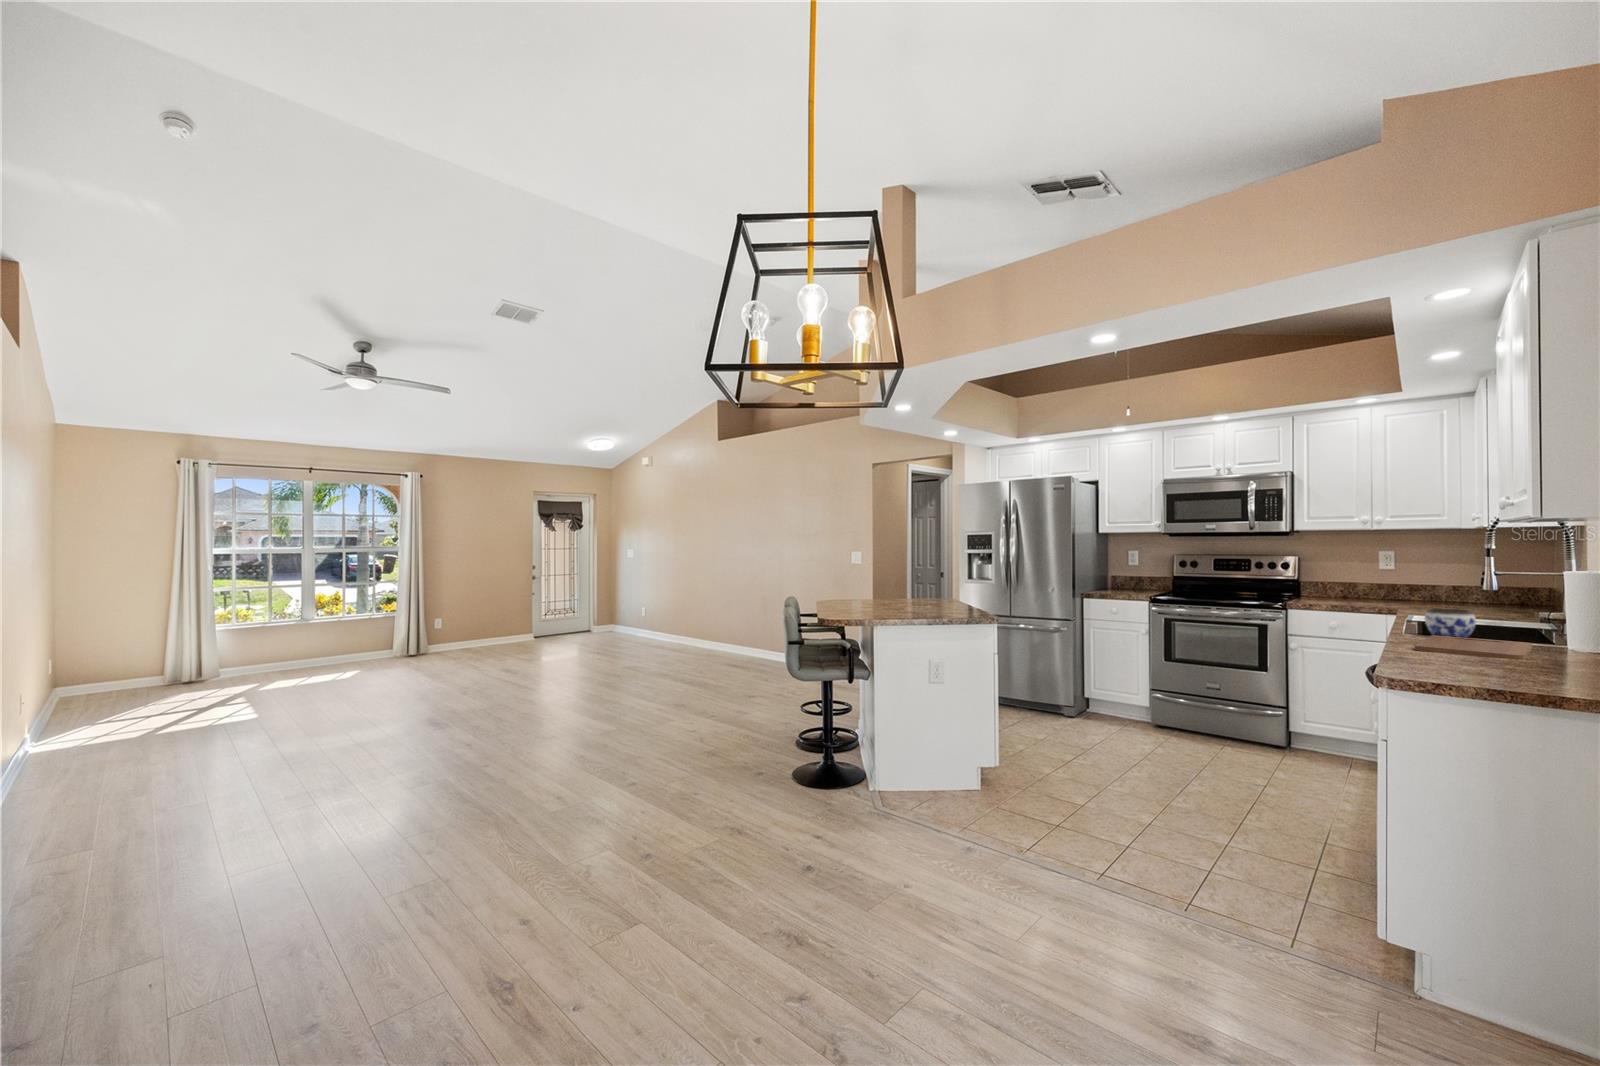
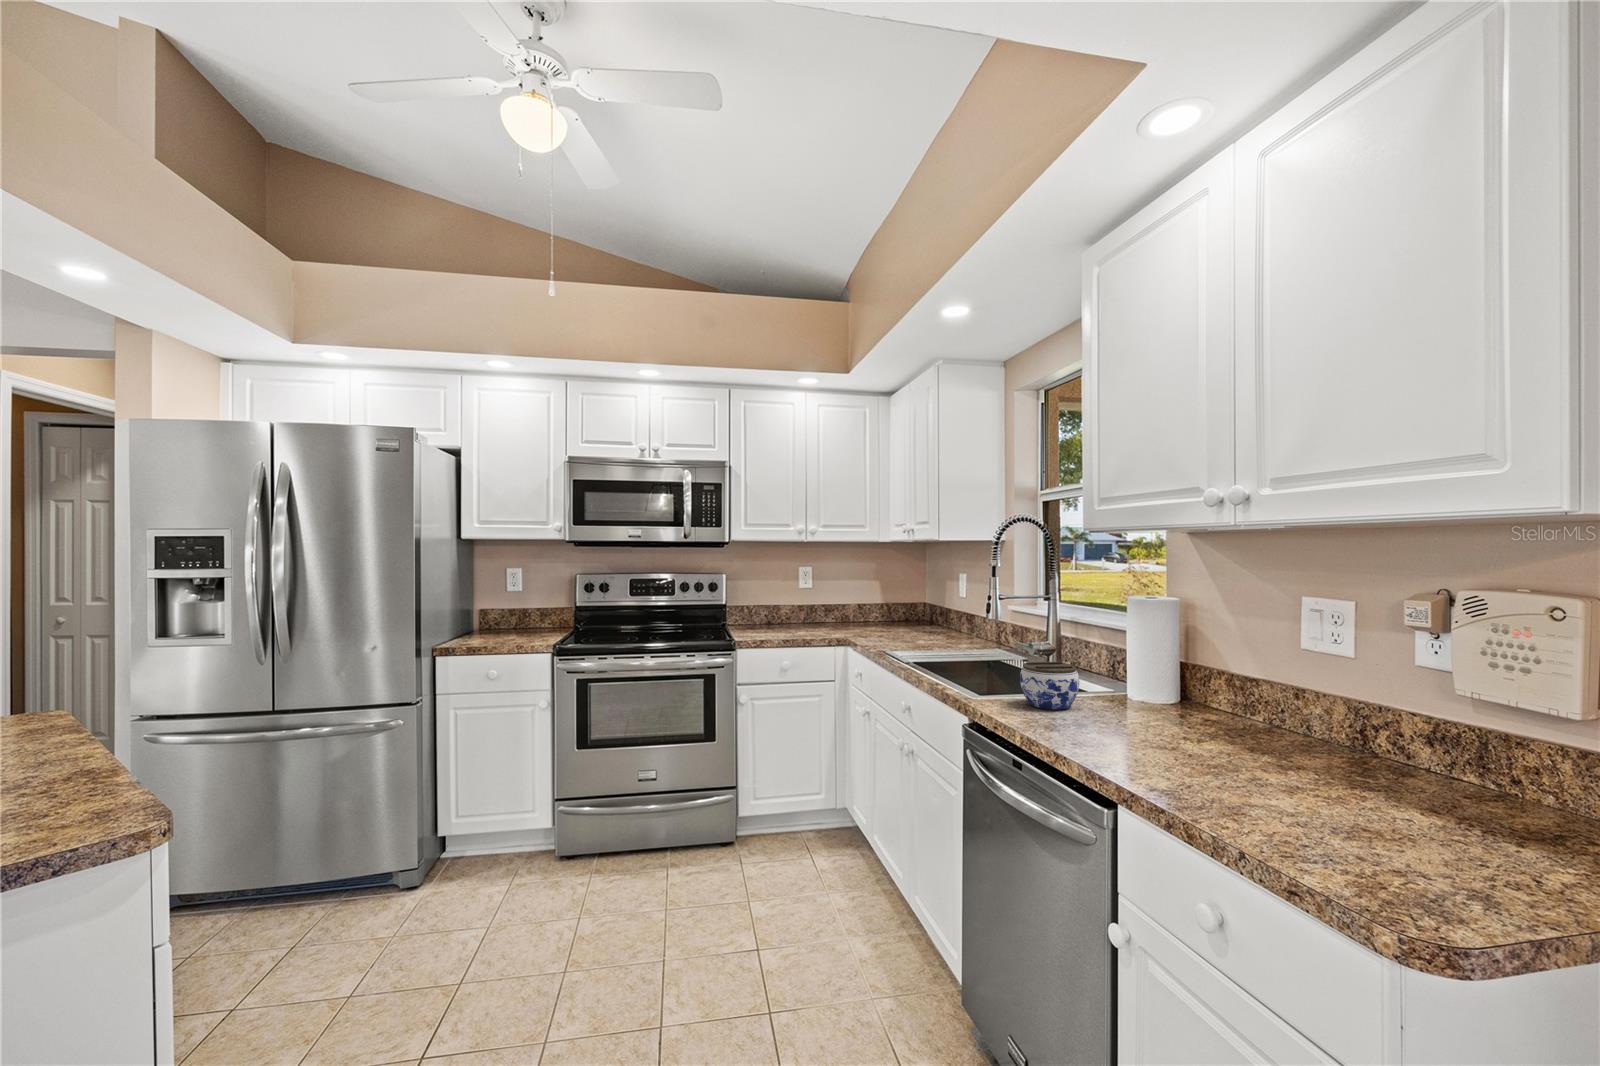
cutting board: present [1415,635,1533,660] -> none [1081,716,1311,781]

